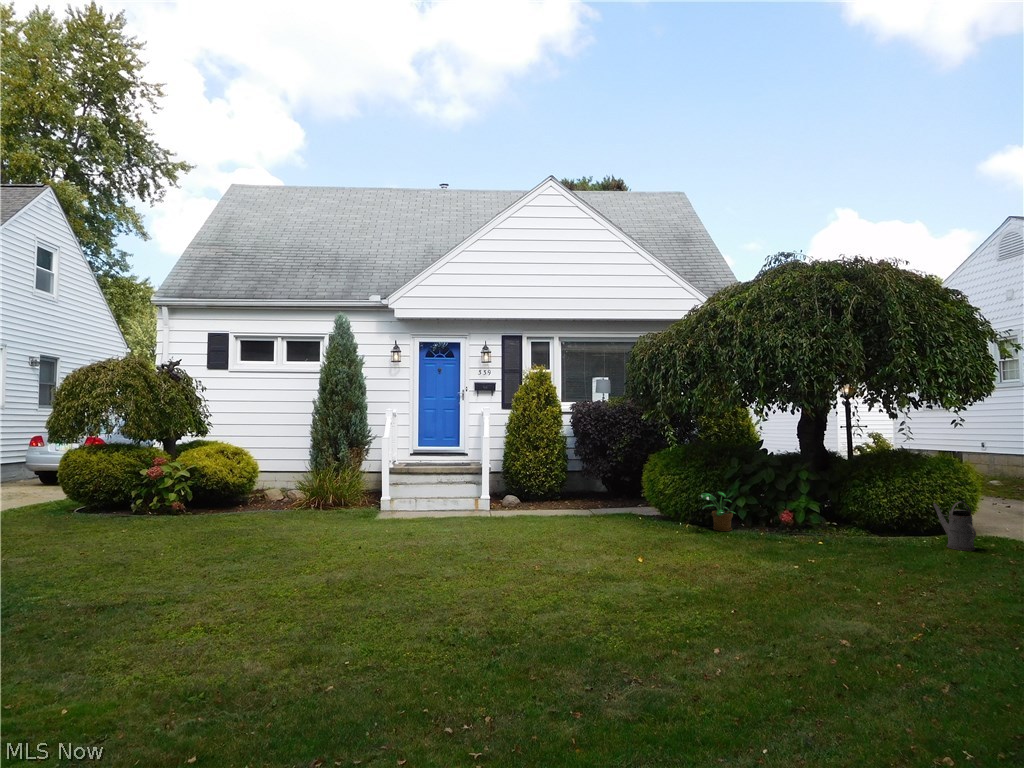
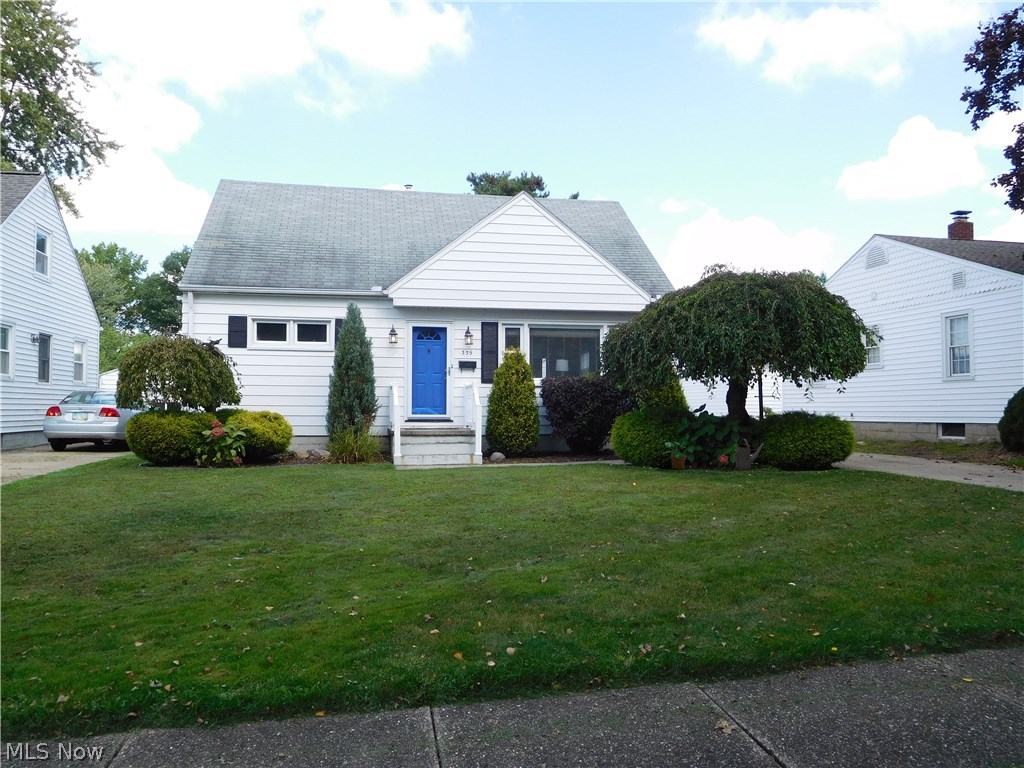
watering can: present [933,502,976,551] -> present [733,439,764,469]

